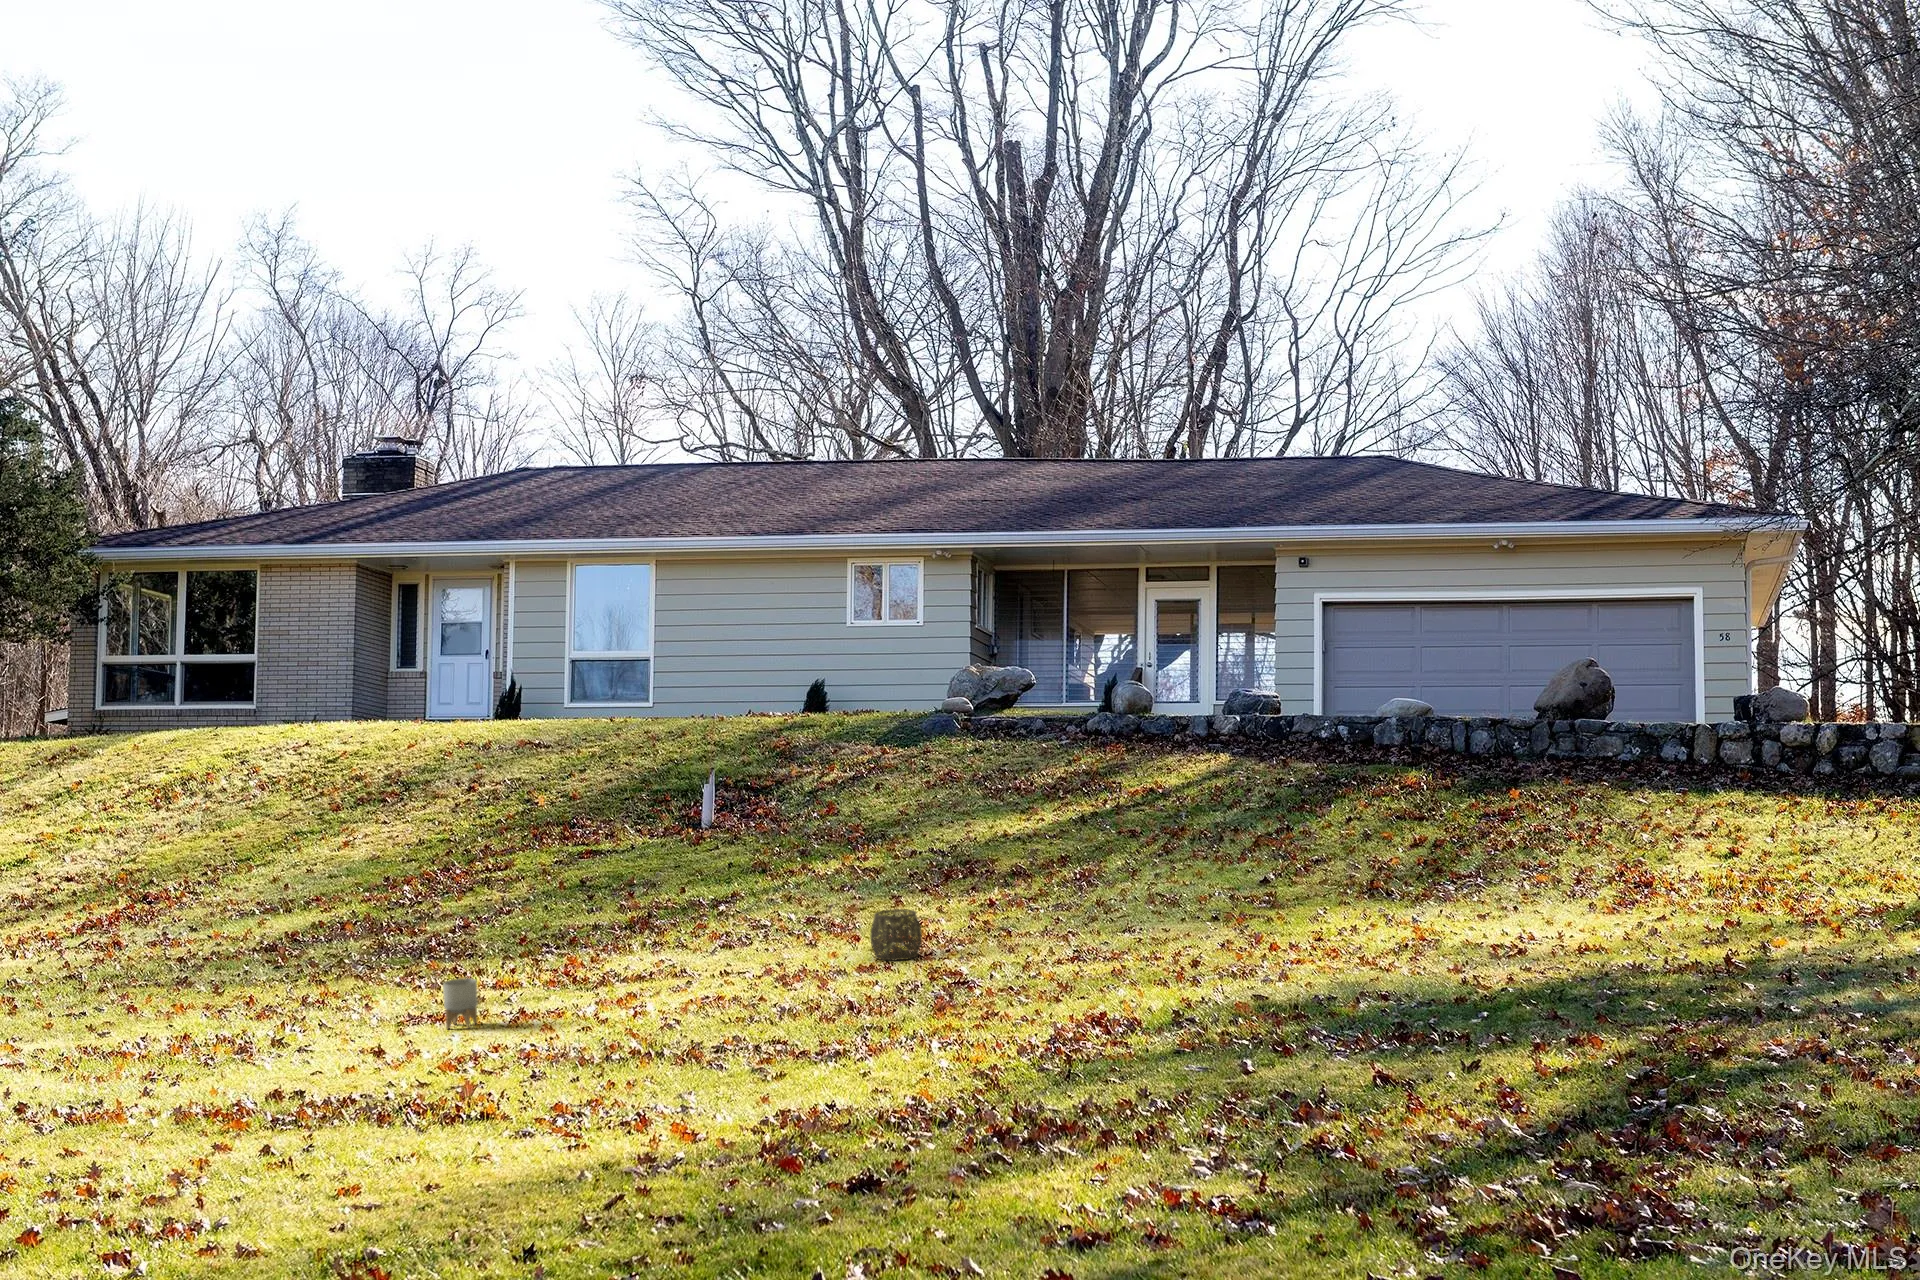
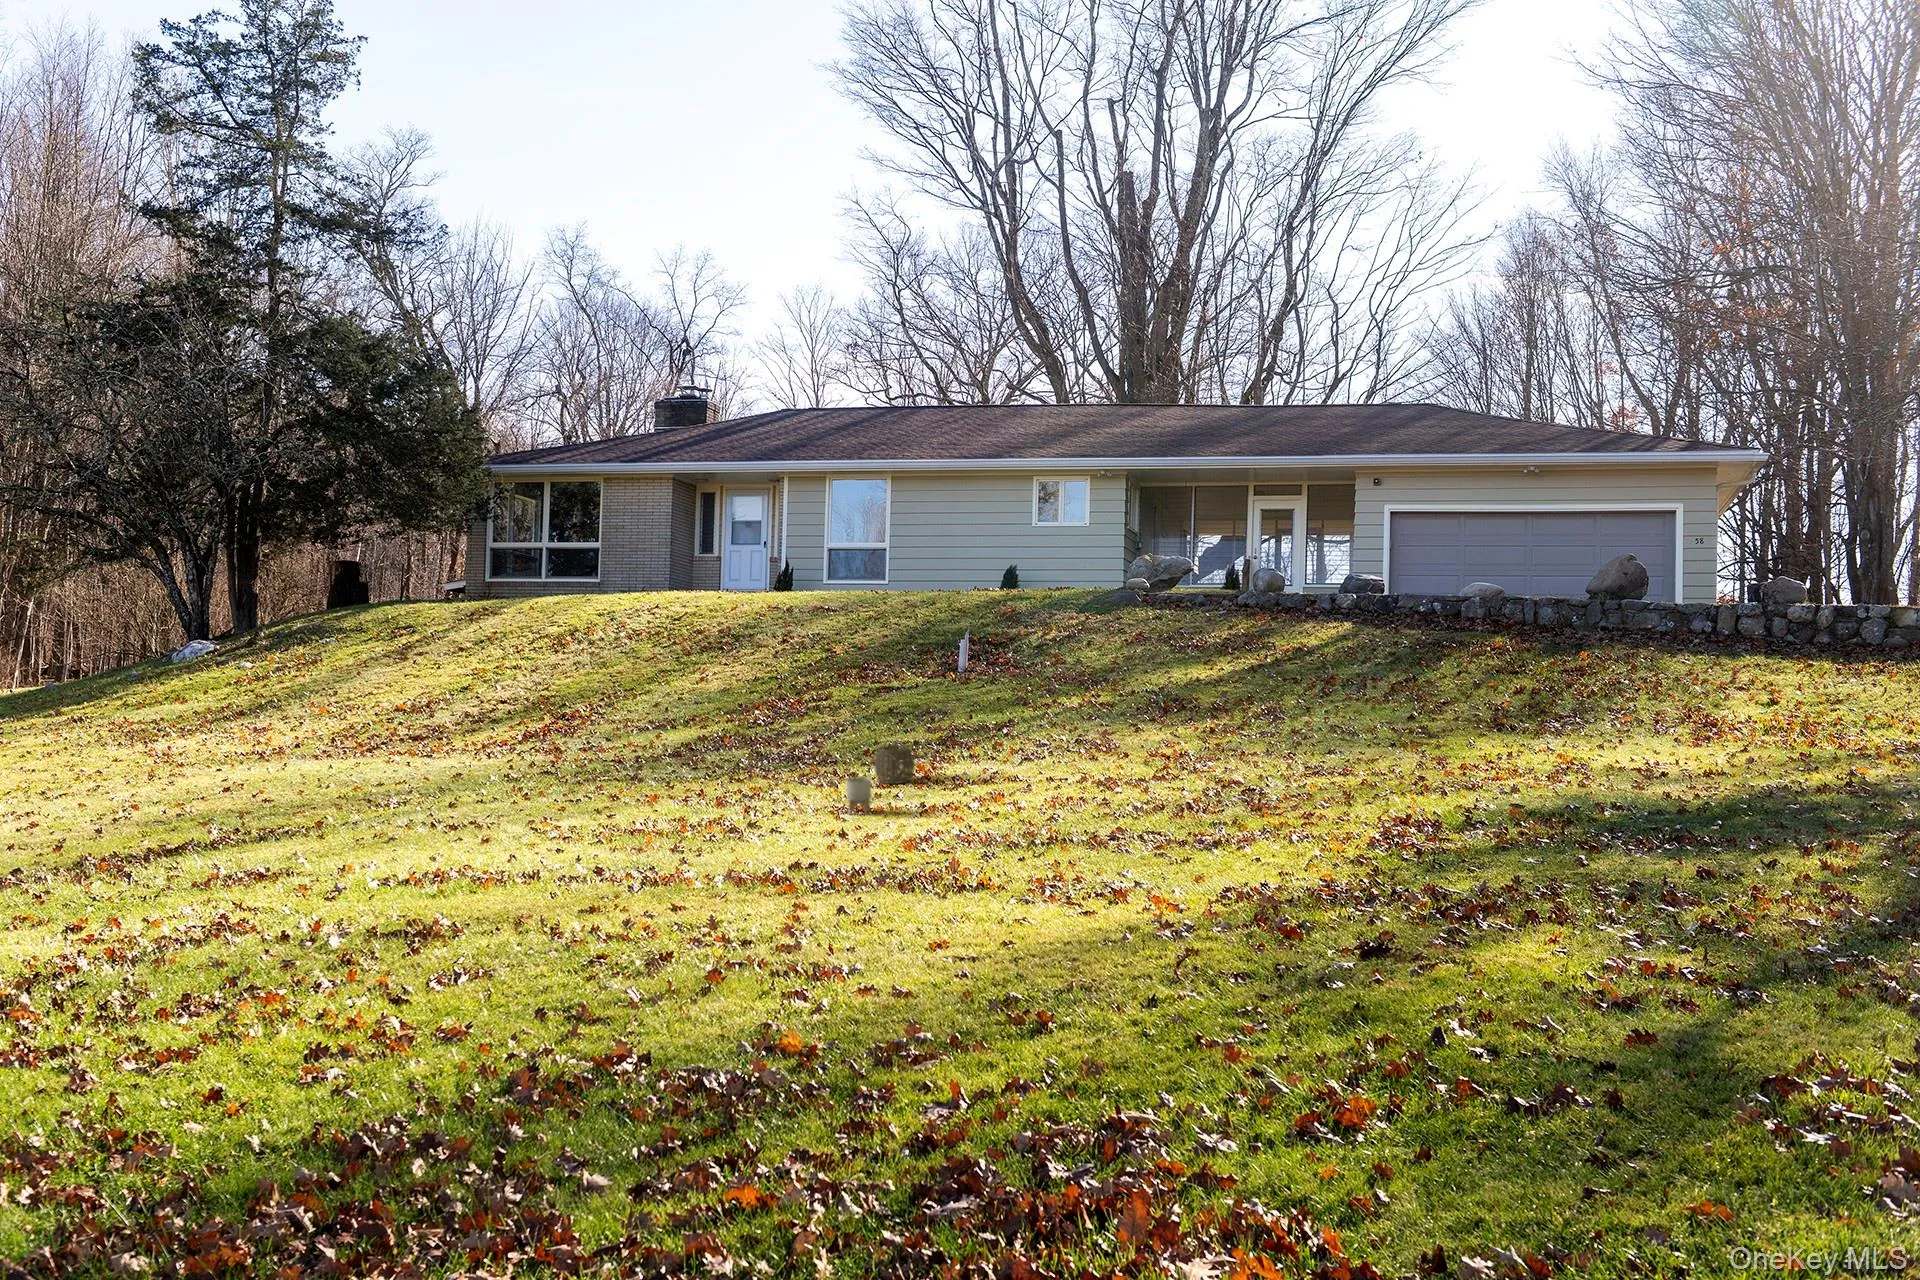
woven basket: present [870,909,922,961] -> present [875,745,914,784]

